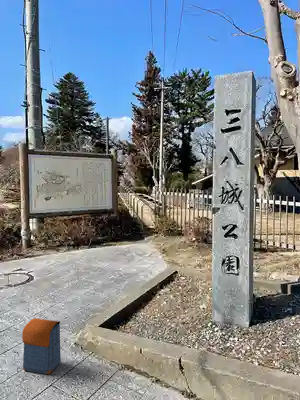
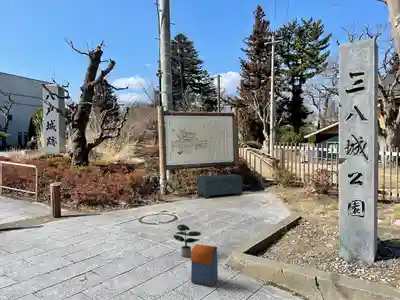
bench: none [69,222,119,250] -> present [197,174,242,199]
potted plant: none [13,289,50,330] -> present [173,225,201,257]

